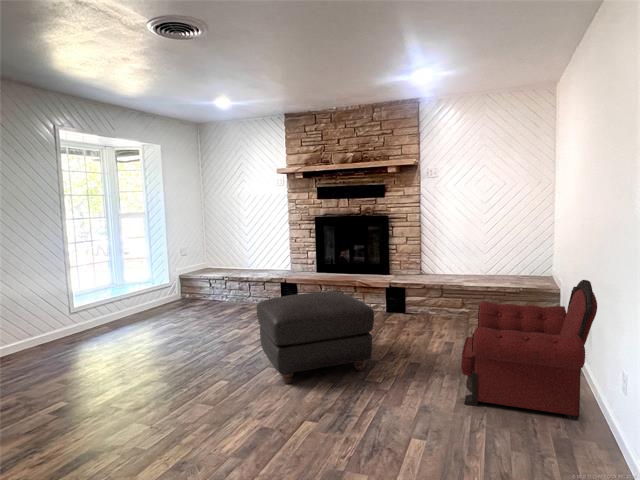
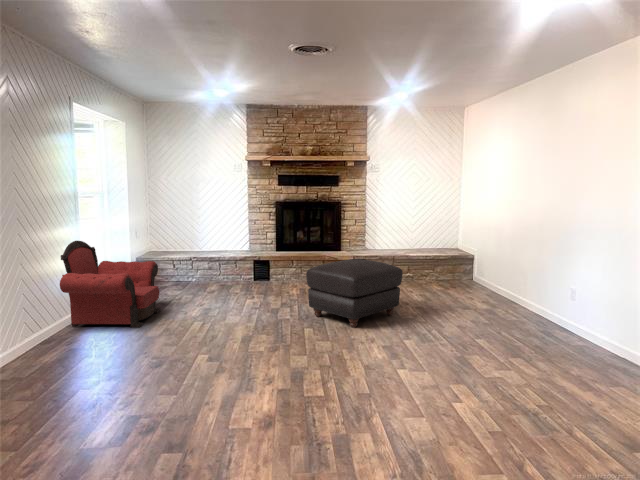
armchair: present [461,280,597,421] -> present [60,241,160,328]

